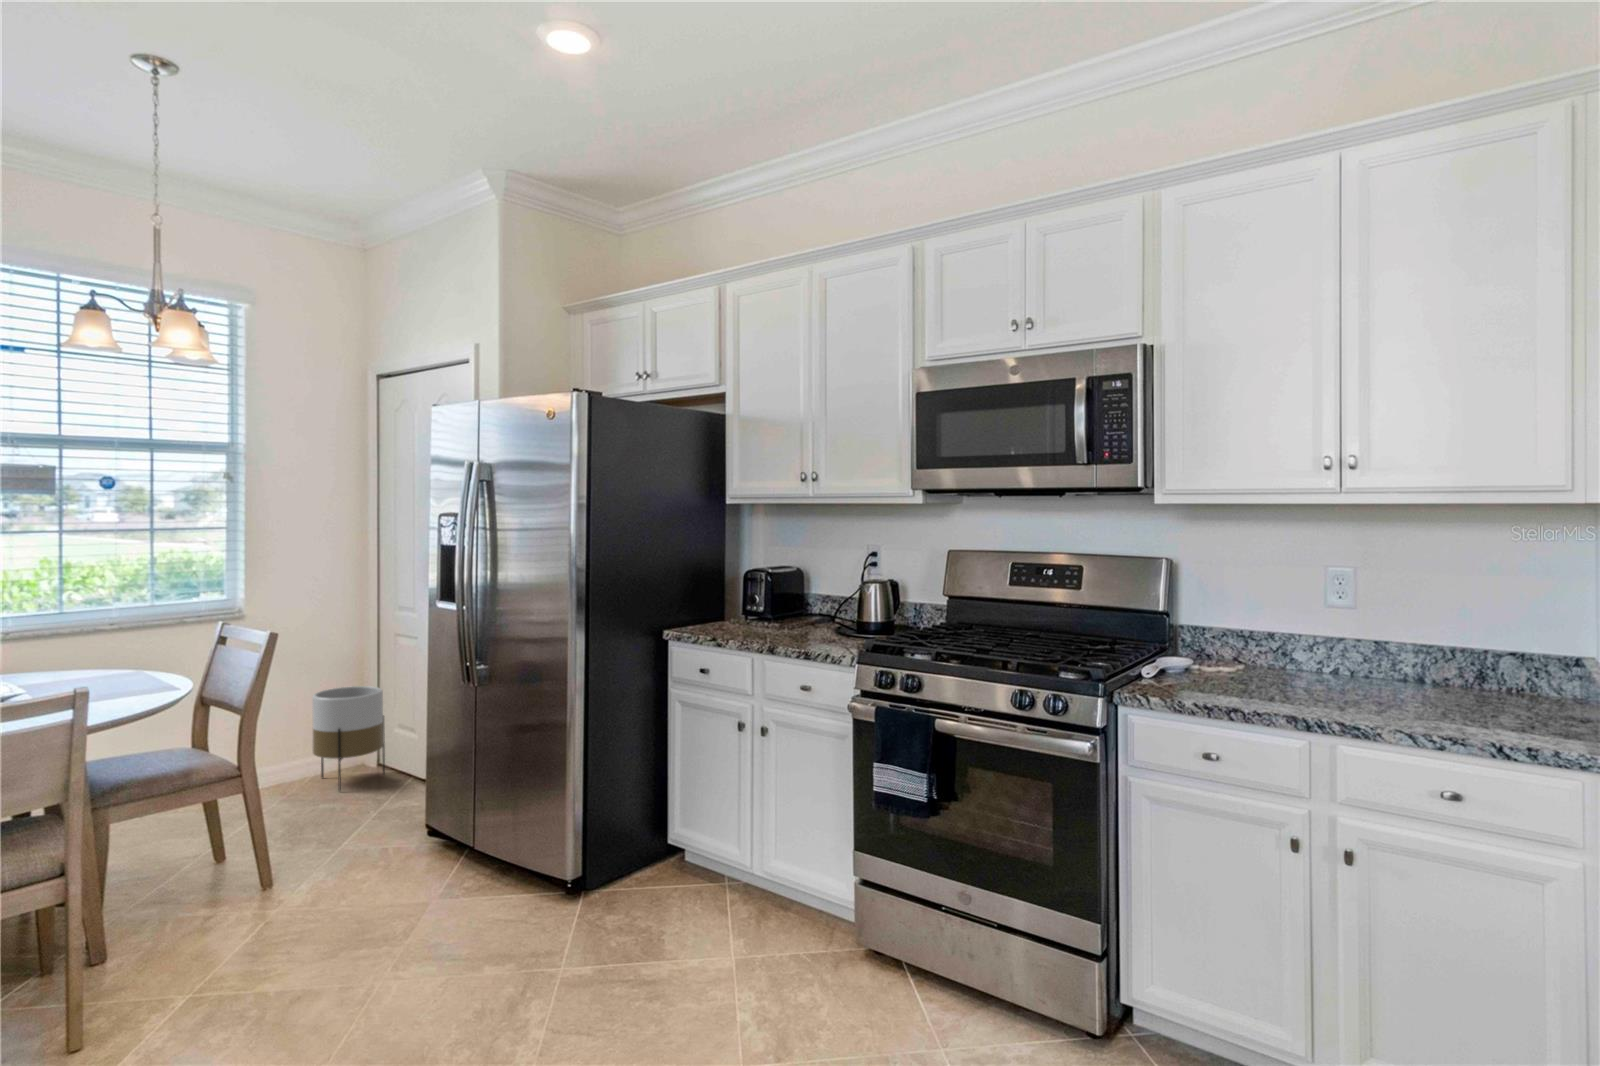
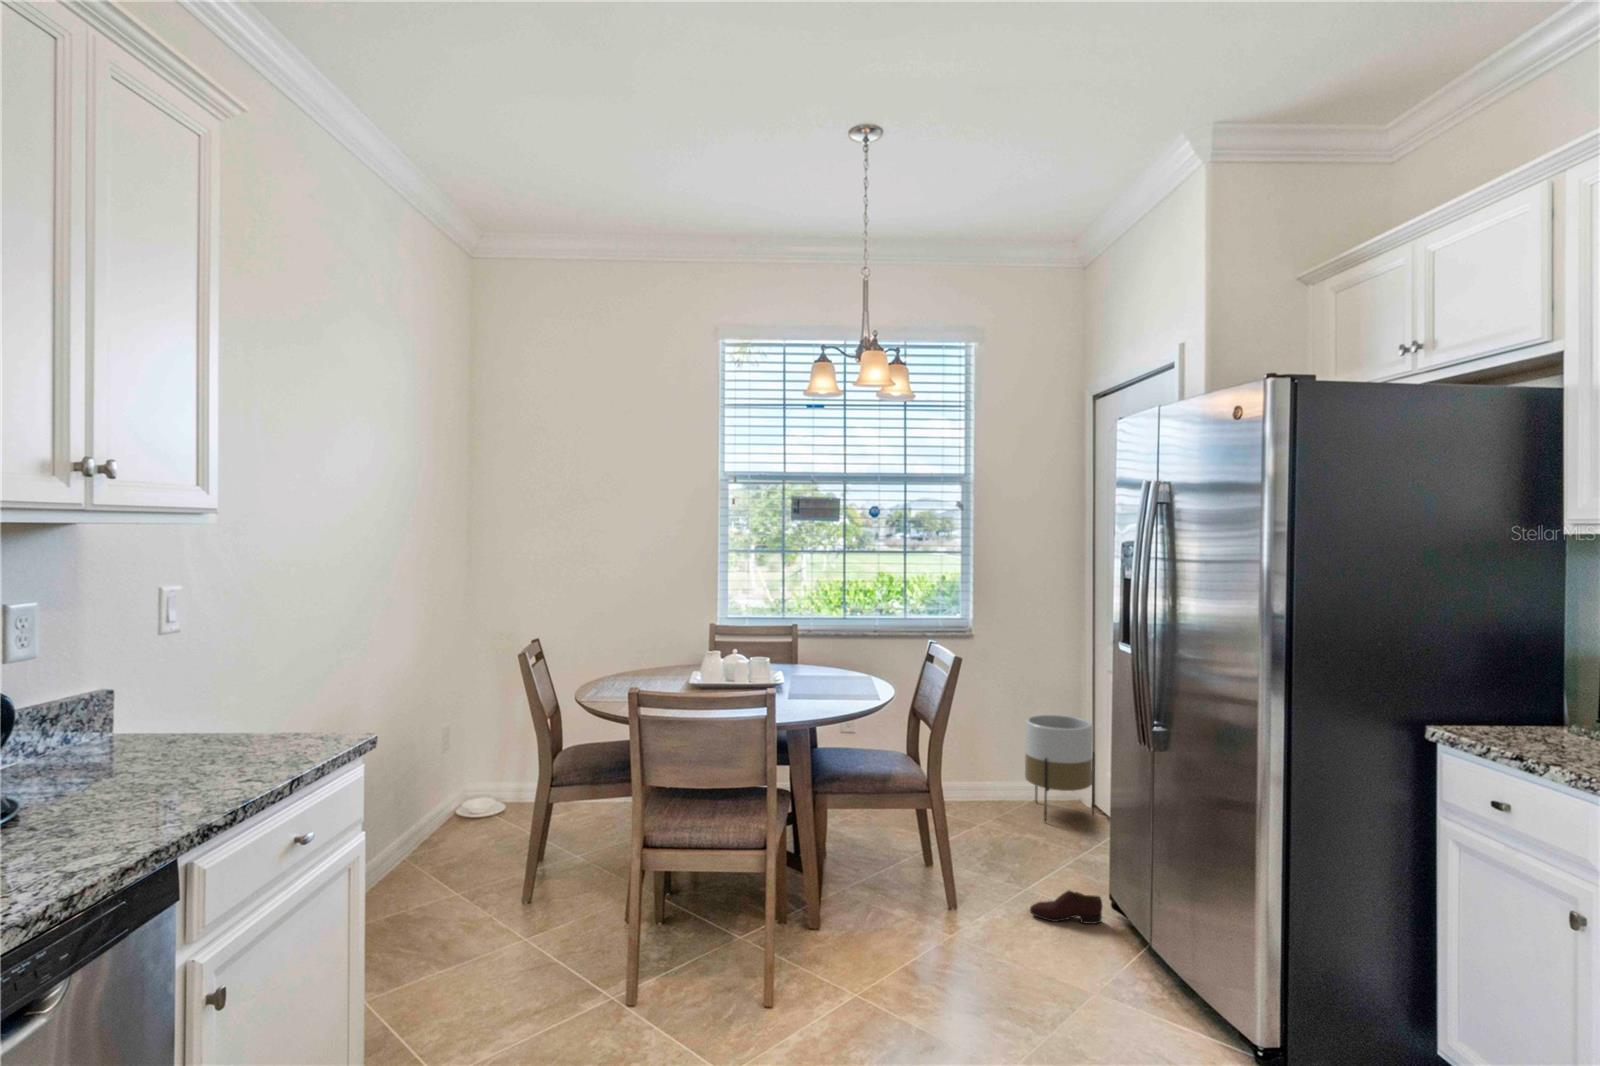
shoe: none [357,827,426,863] -> present [1030,891,1103,924]

